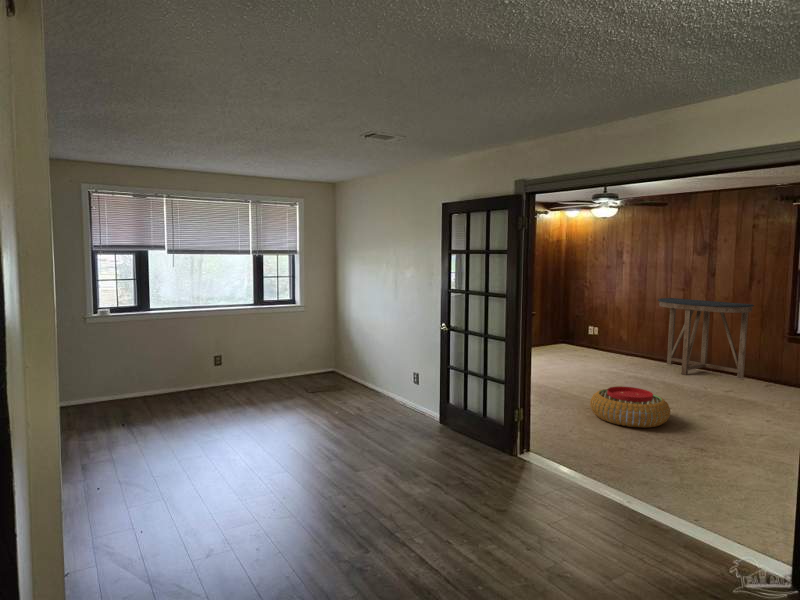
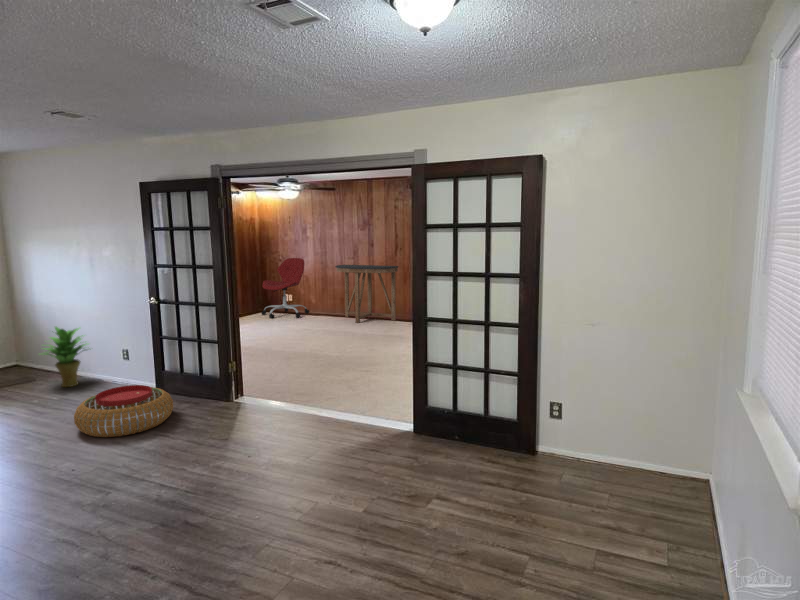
office chair: none [560,286,619,358] -> present [261,258,309,318]
potted plant: none [346,343,389,403] -> present [45,327,87,387]
pouf: present [590,386,670,428] -> present [74,385,173,437]

